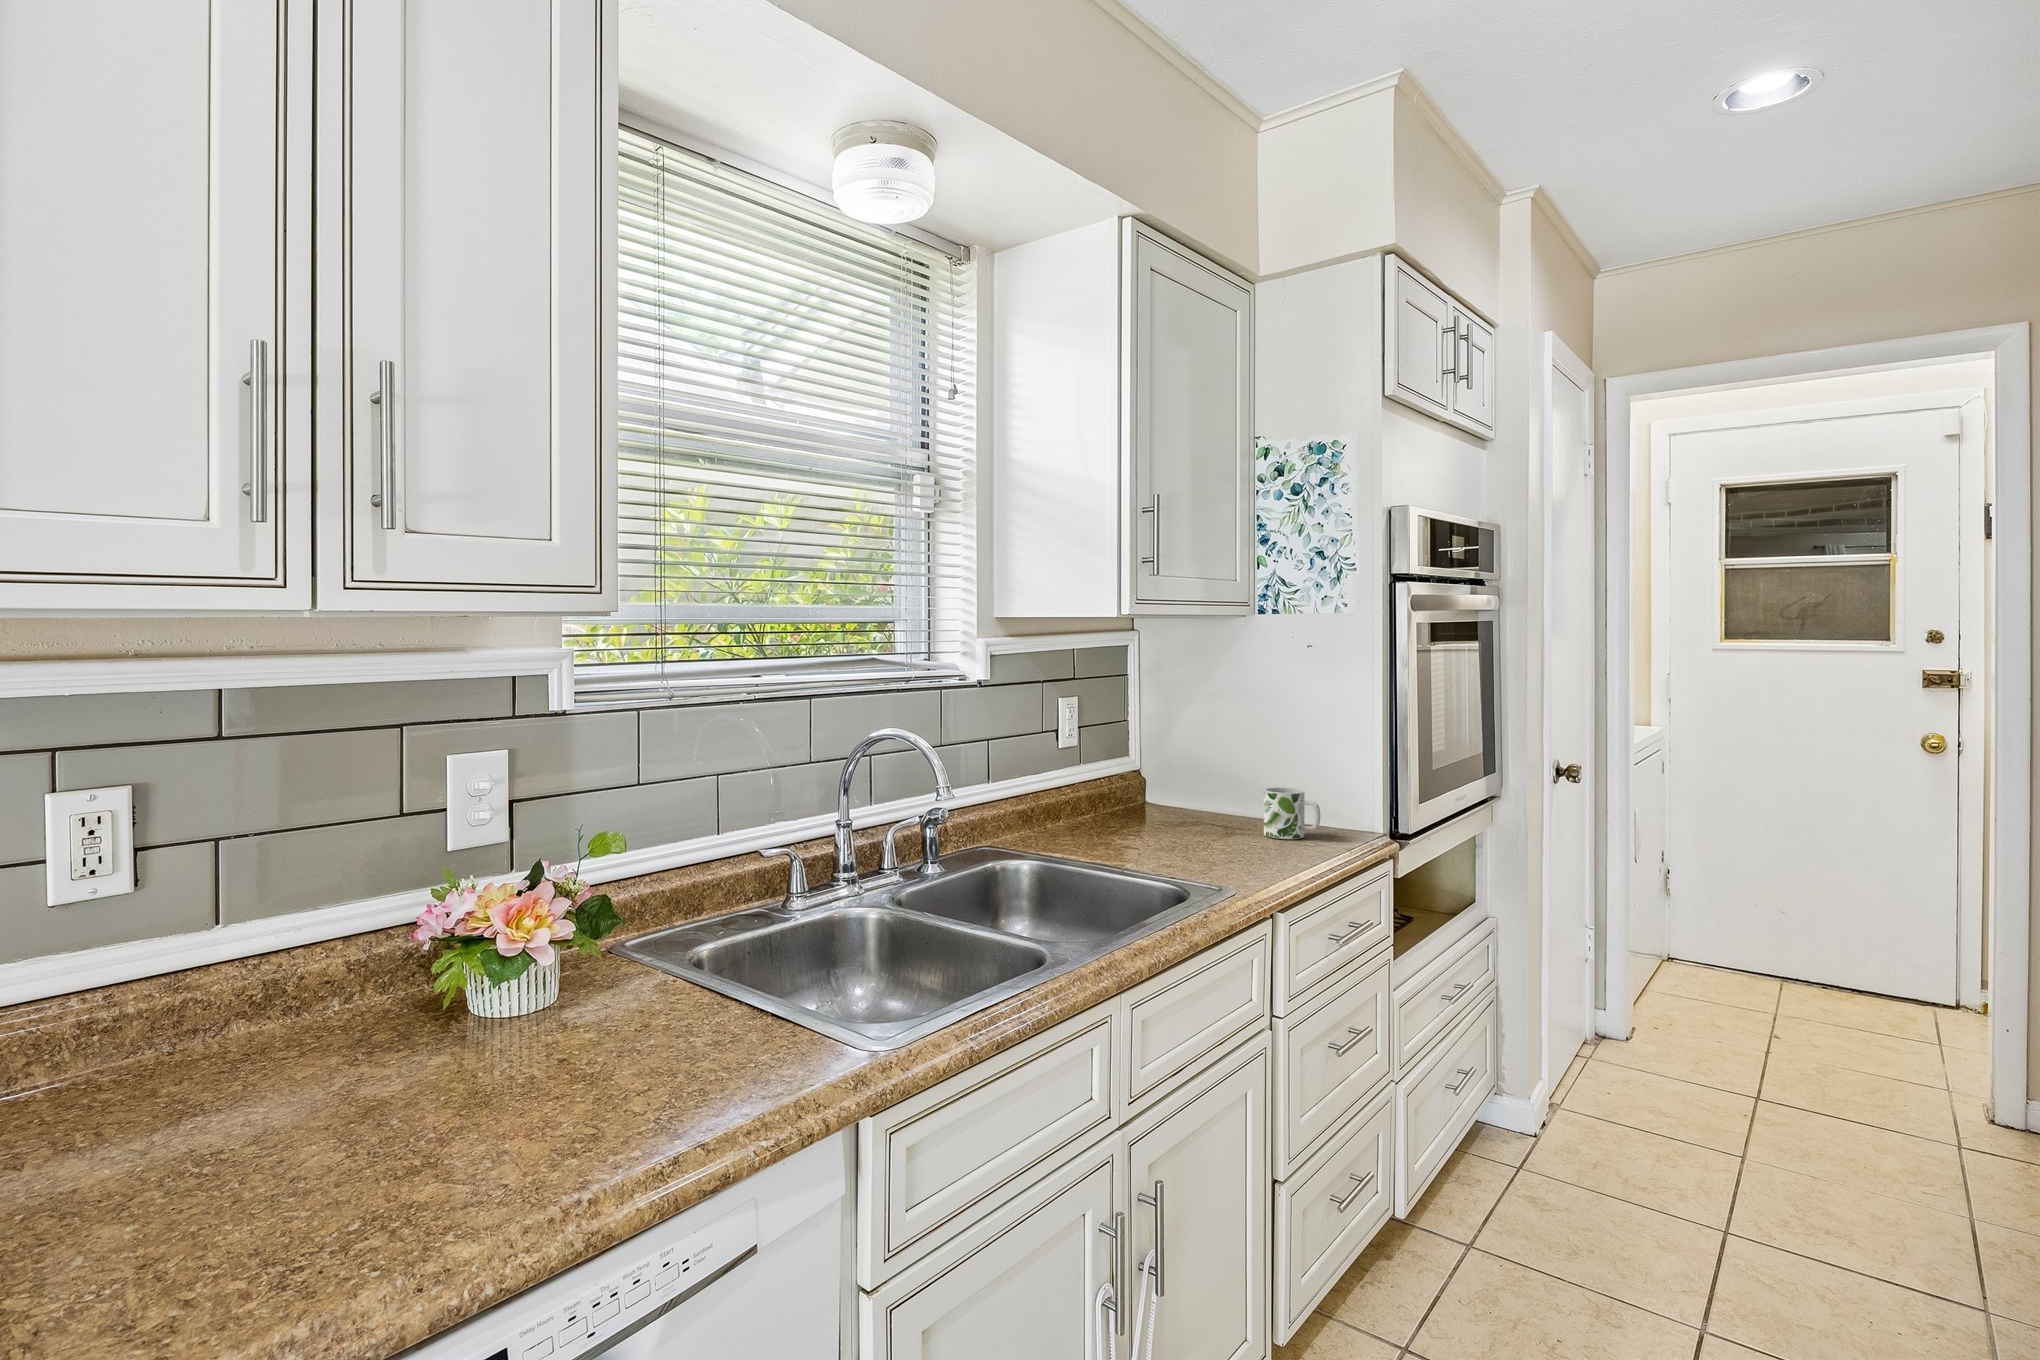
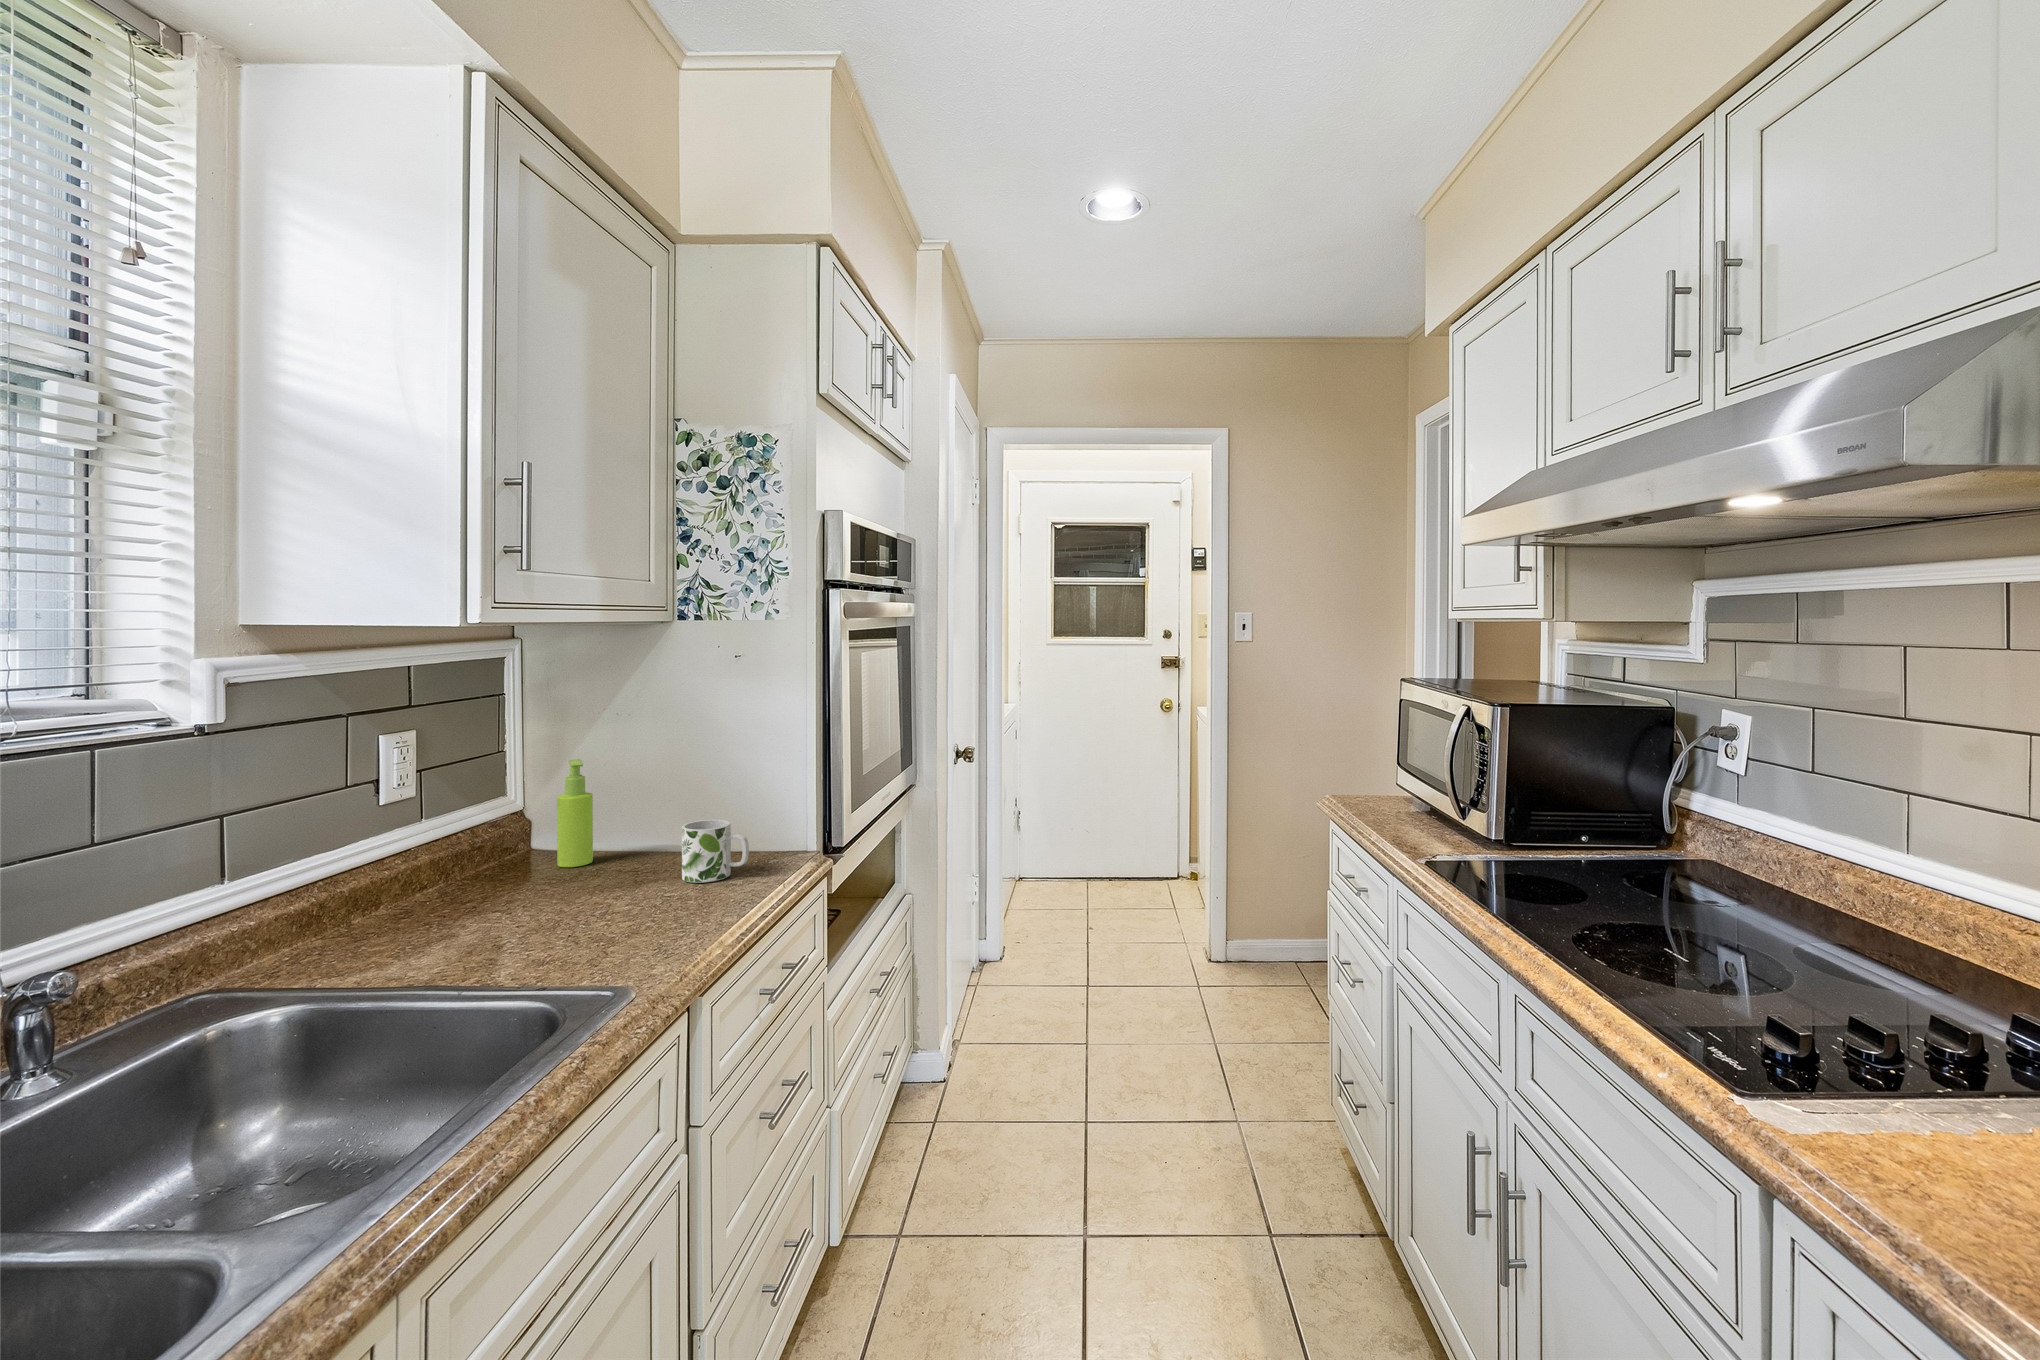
soap dispenser: none [1167,730,1192,817] -> present [557,759,593,867]

